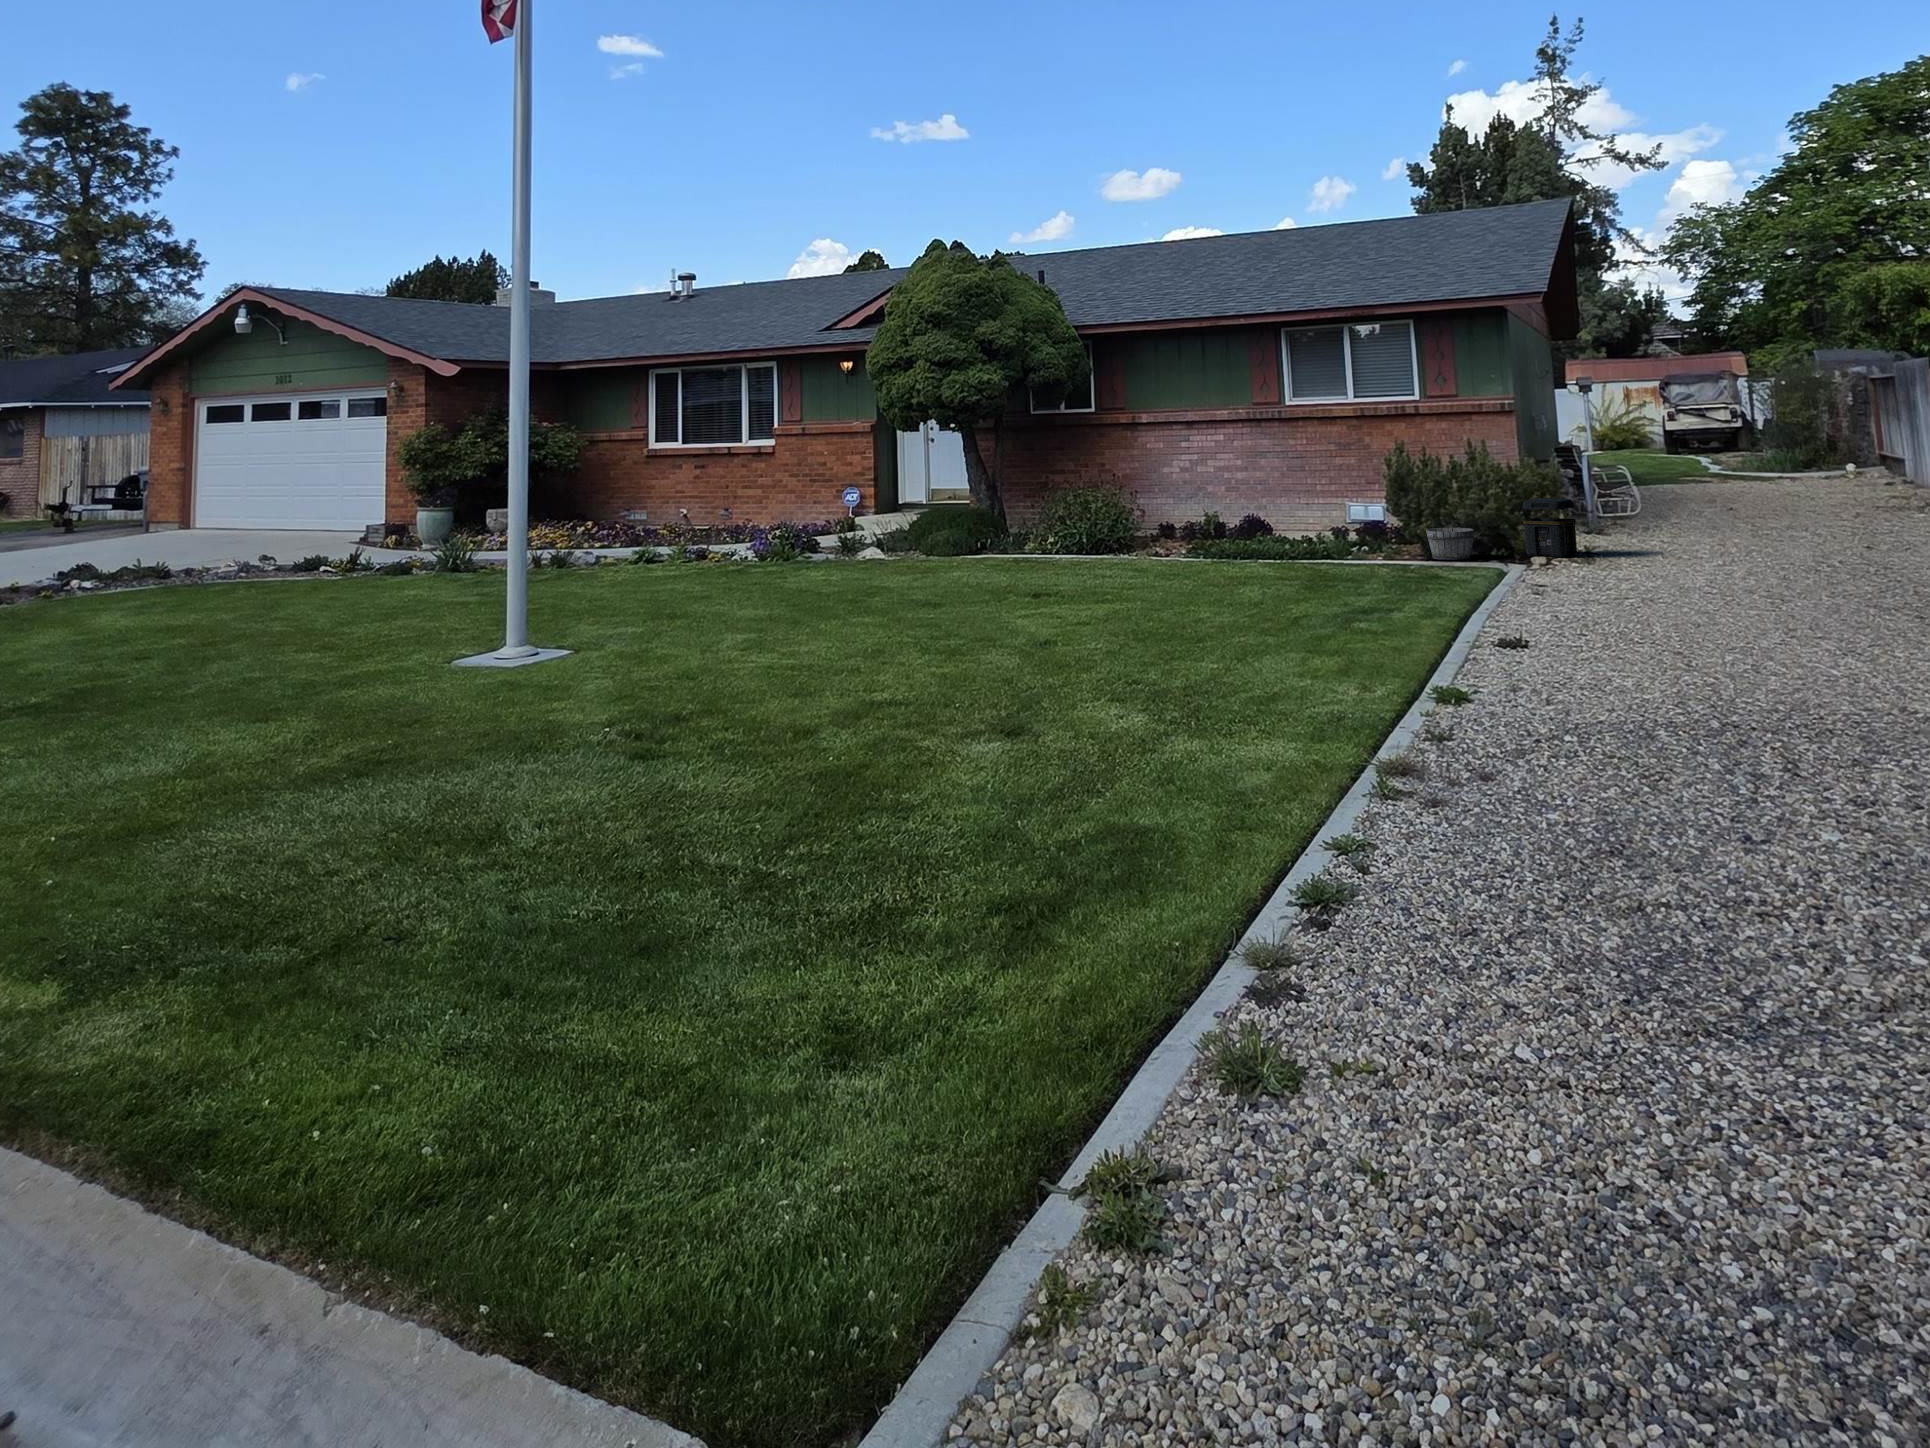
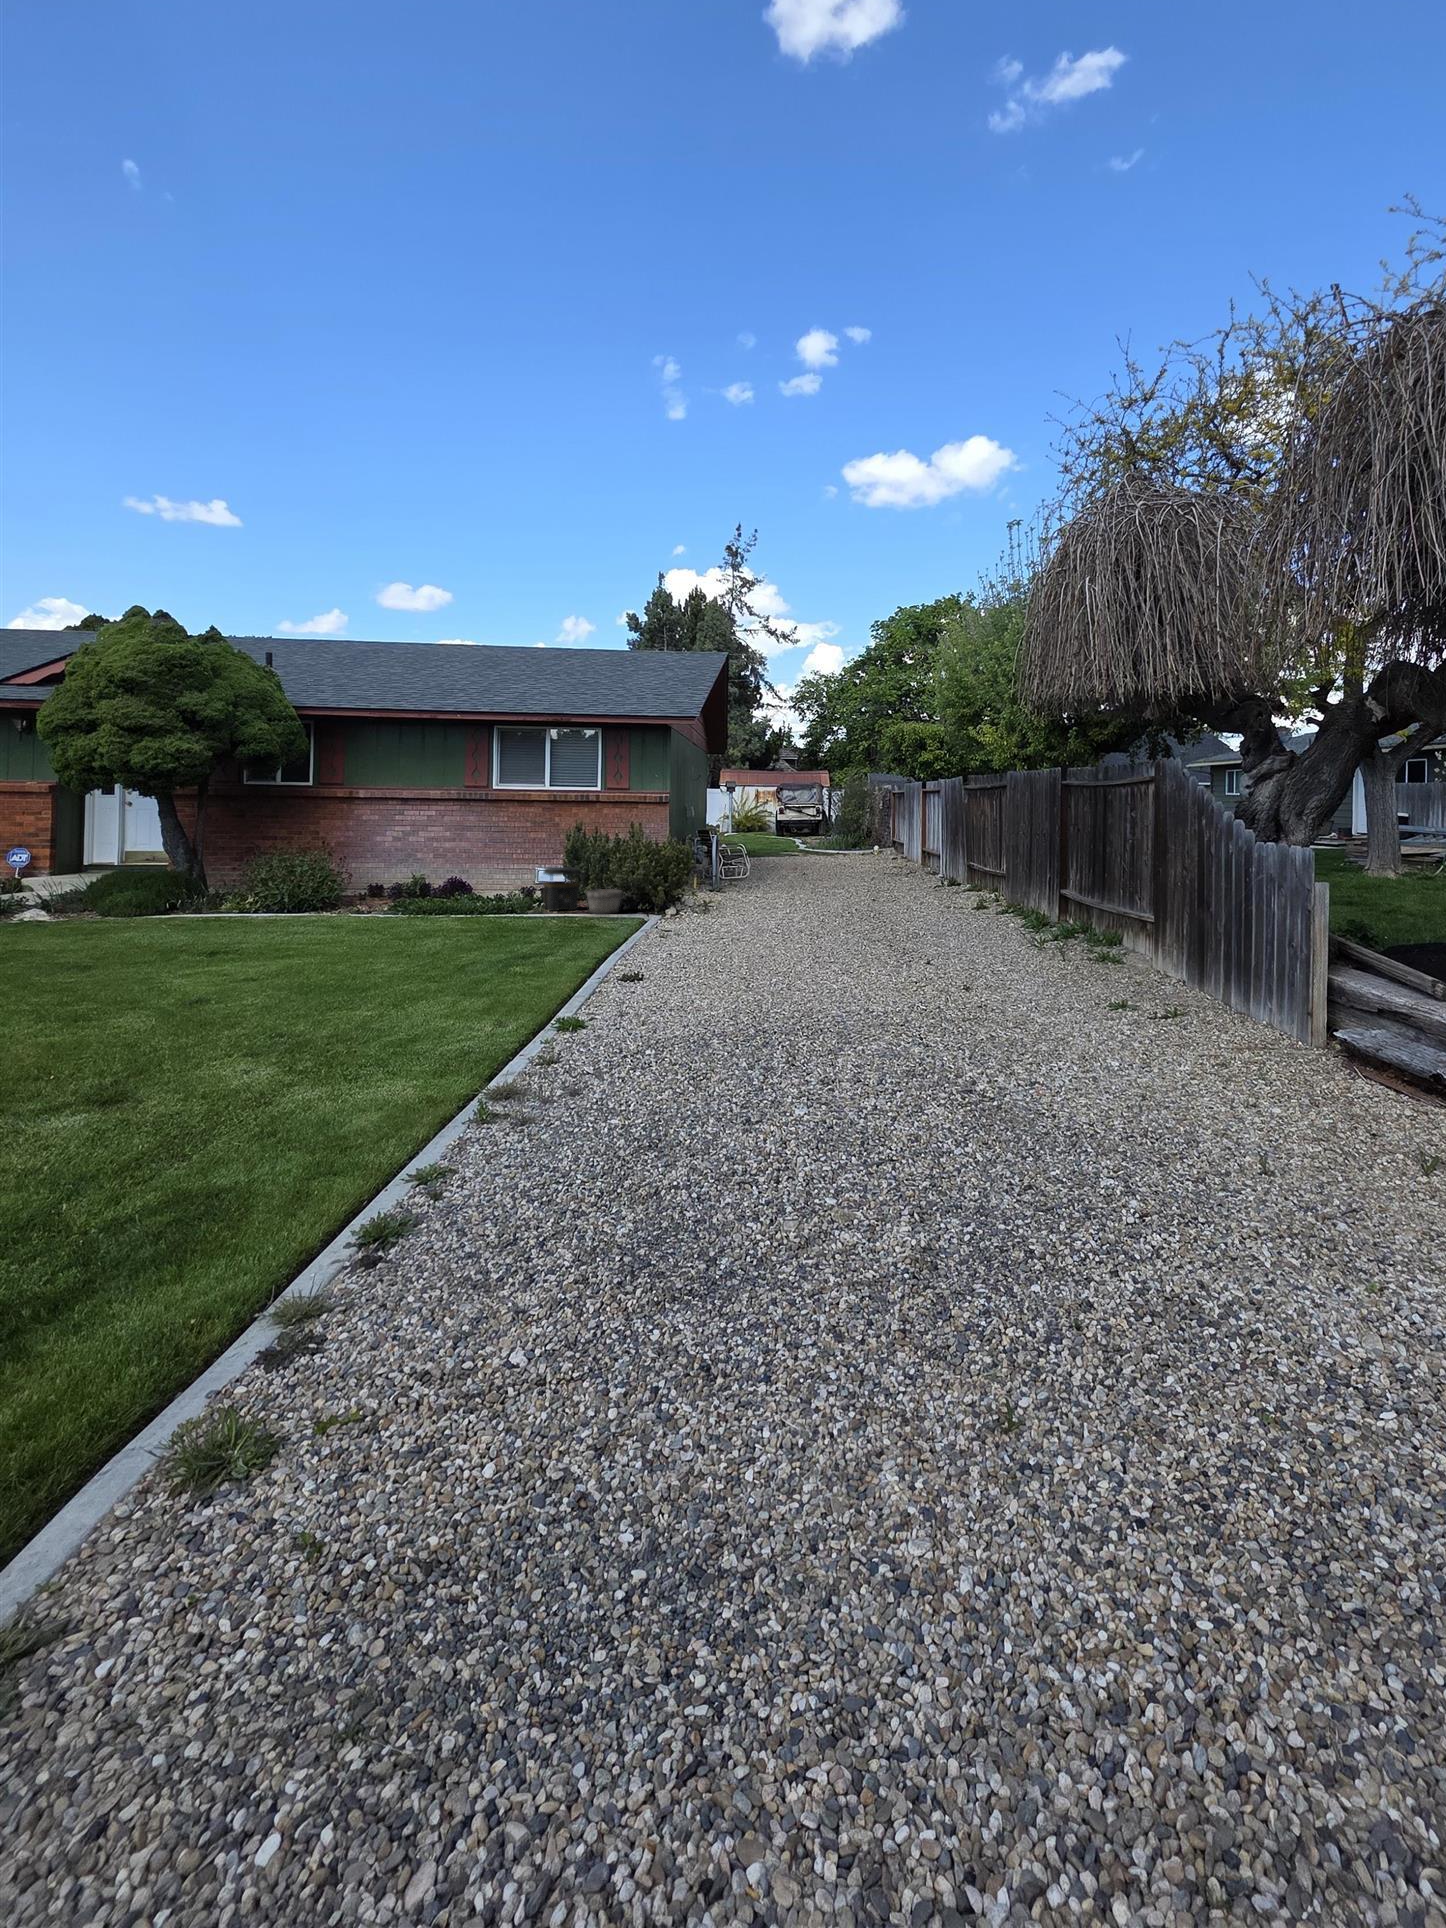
toolbox: present [1523,499,1577,557] -> present [543,867,579,911]

